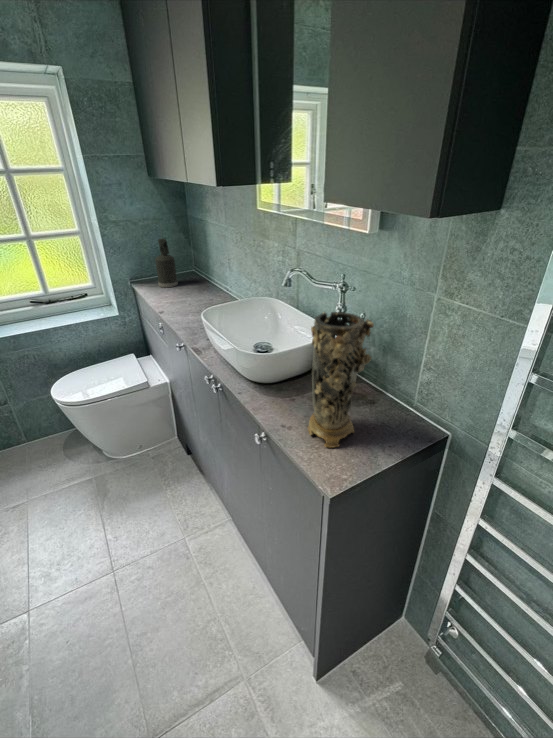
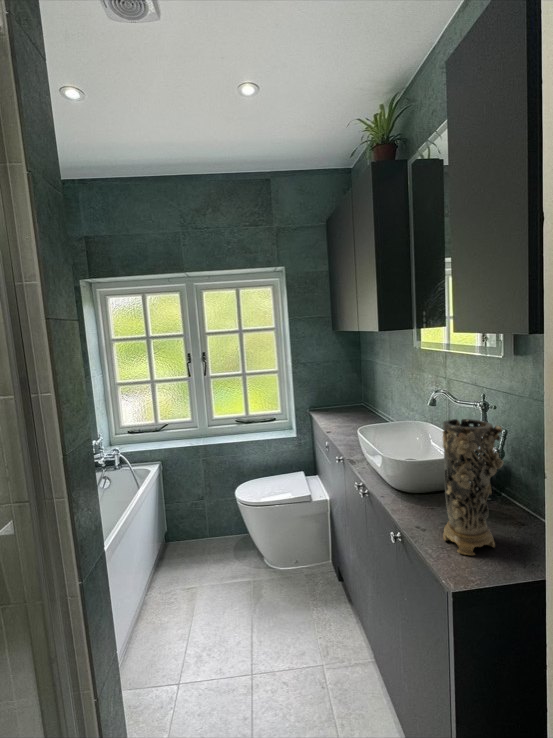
spray bottle: present [155,238,178,287] -> none [330,376,347,416]

